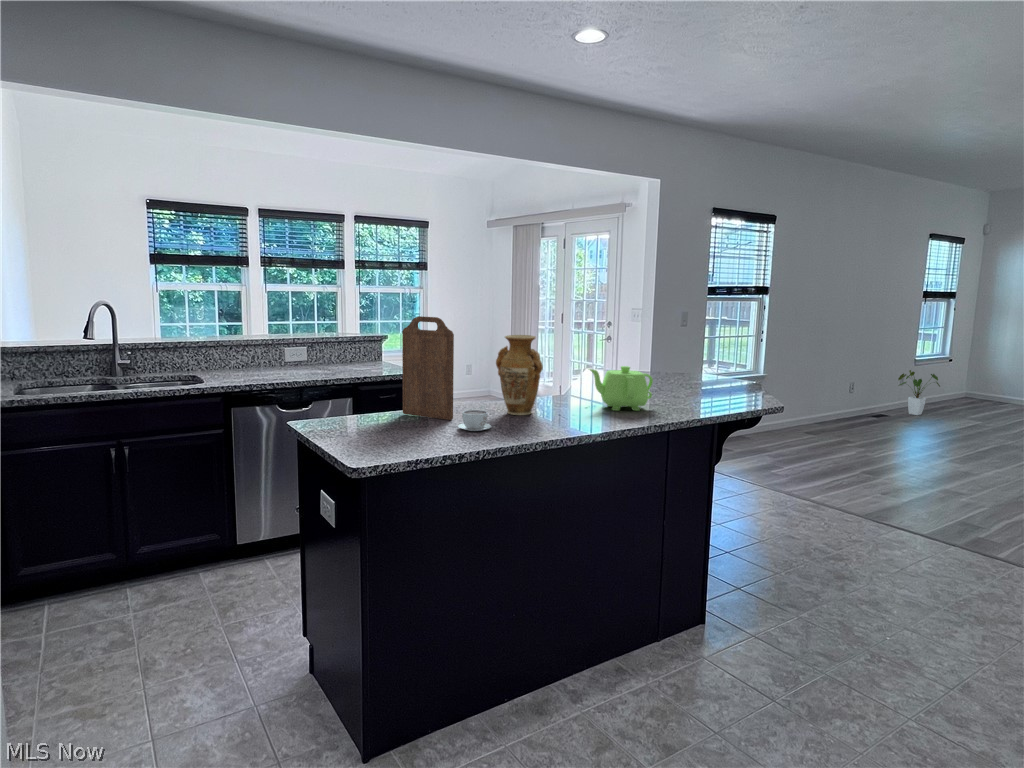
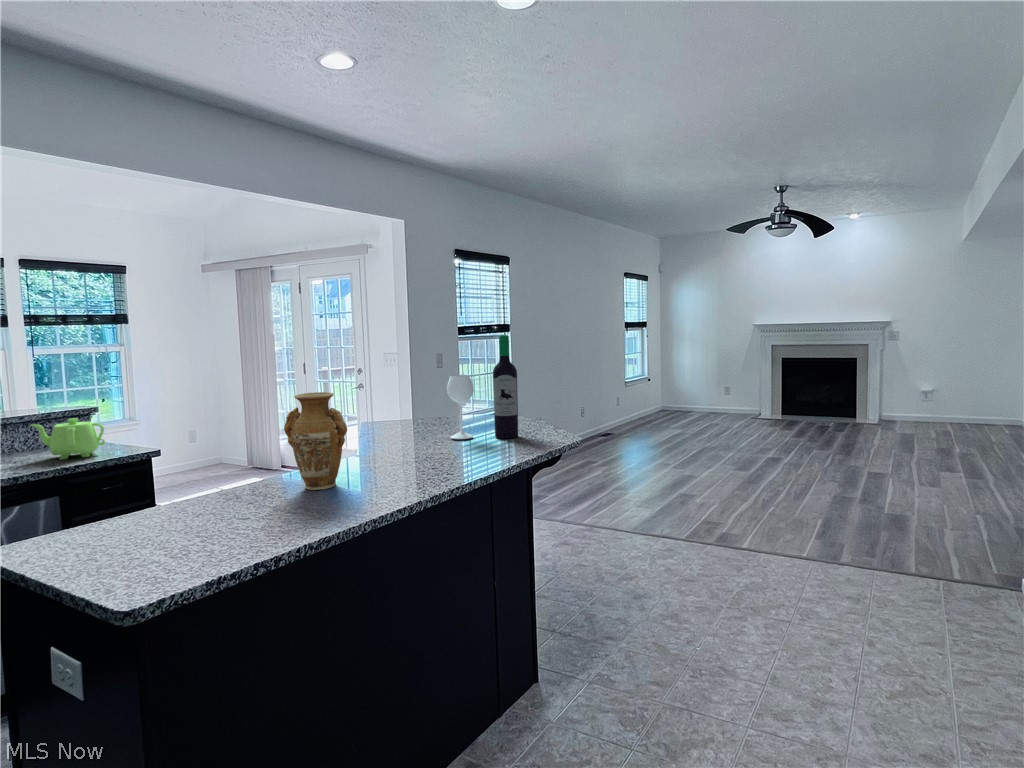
wine bottle: none [652,296,723,397] -> present [447,335,518,439]
cutting board: present [402,316,454,420] -> none [154,380,239,512]
teapot: present [589,366,653,411] -> present [32,418,105,460]
house plant: present [898,370,940,415] -> none [615,390,647,429]
coffee cup: present [458,410,495,431] -> none [253,492,304,521]

